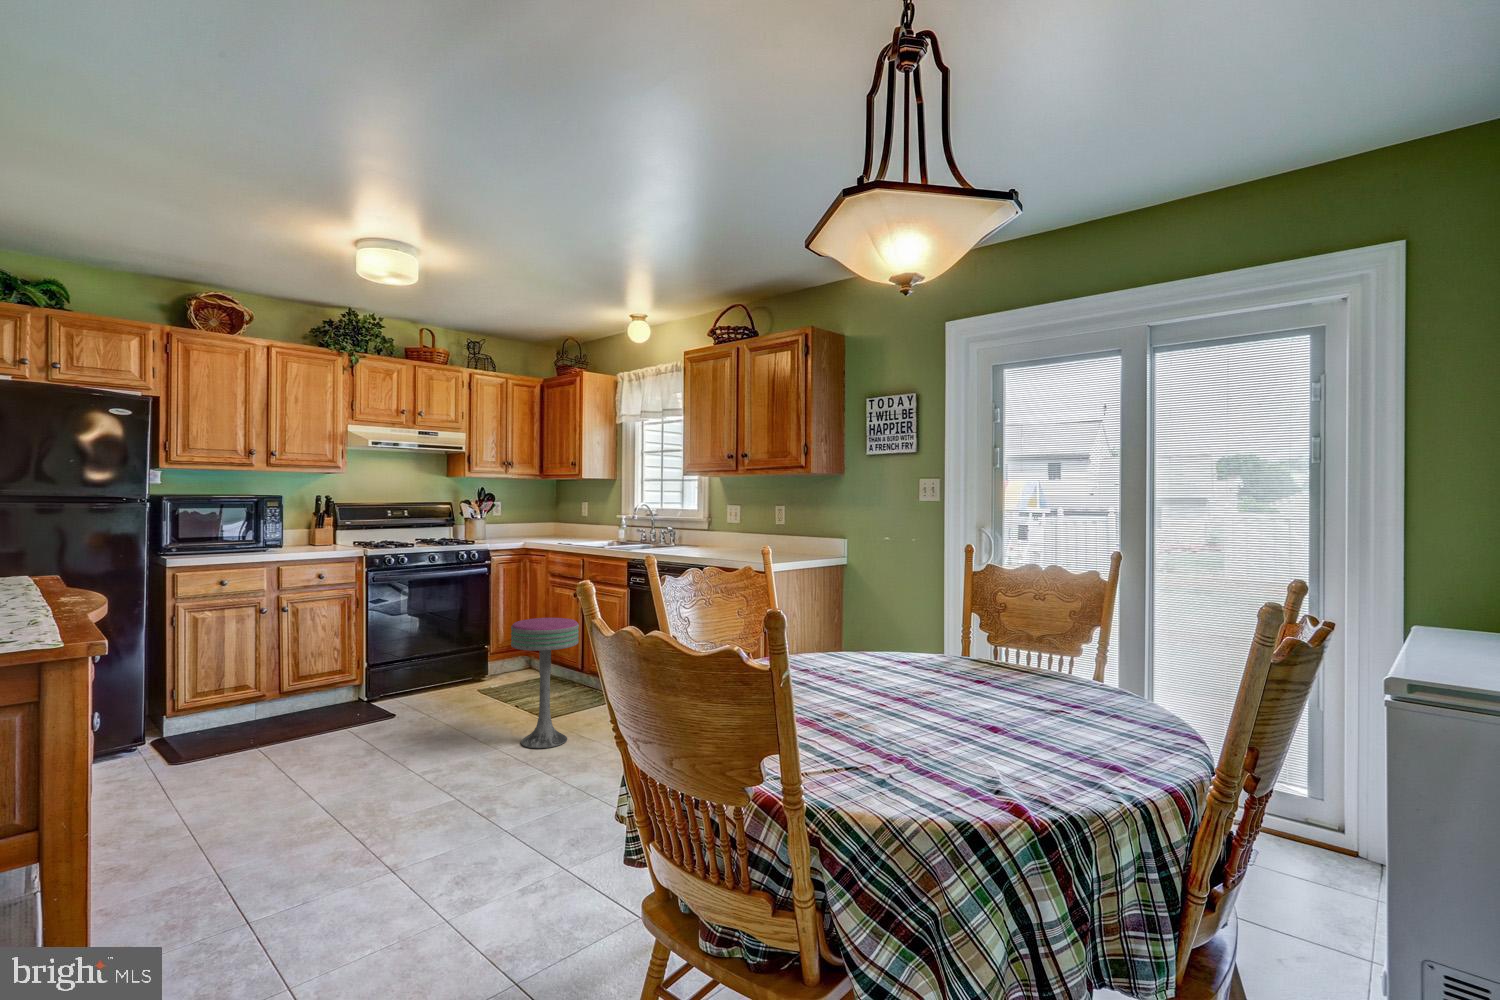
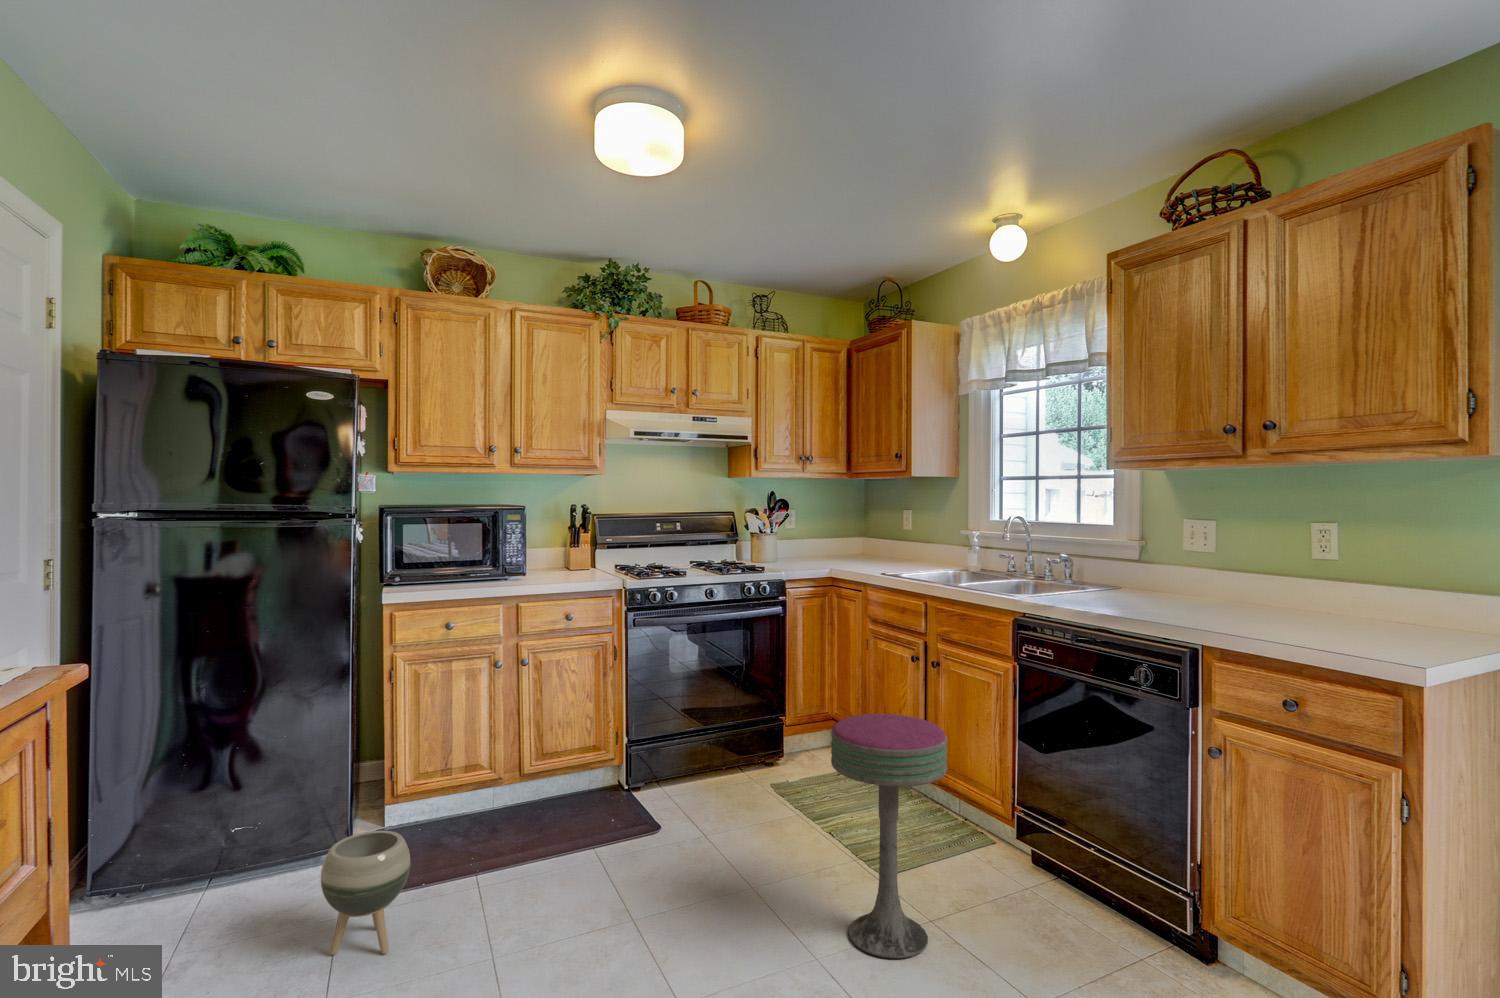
planter: none [150,712,217,791] -> present [321,831,410,955]

